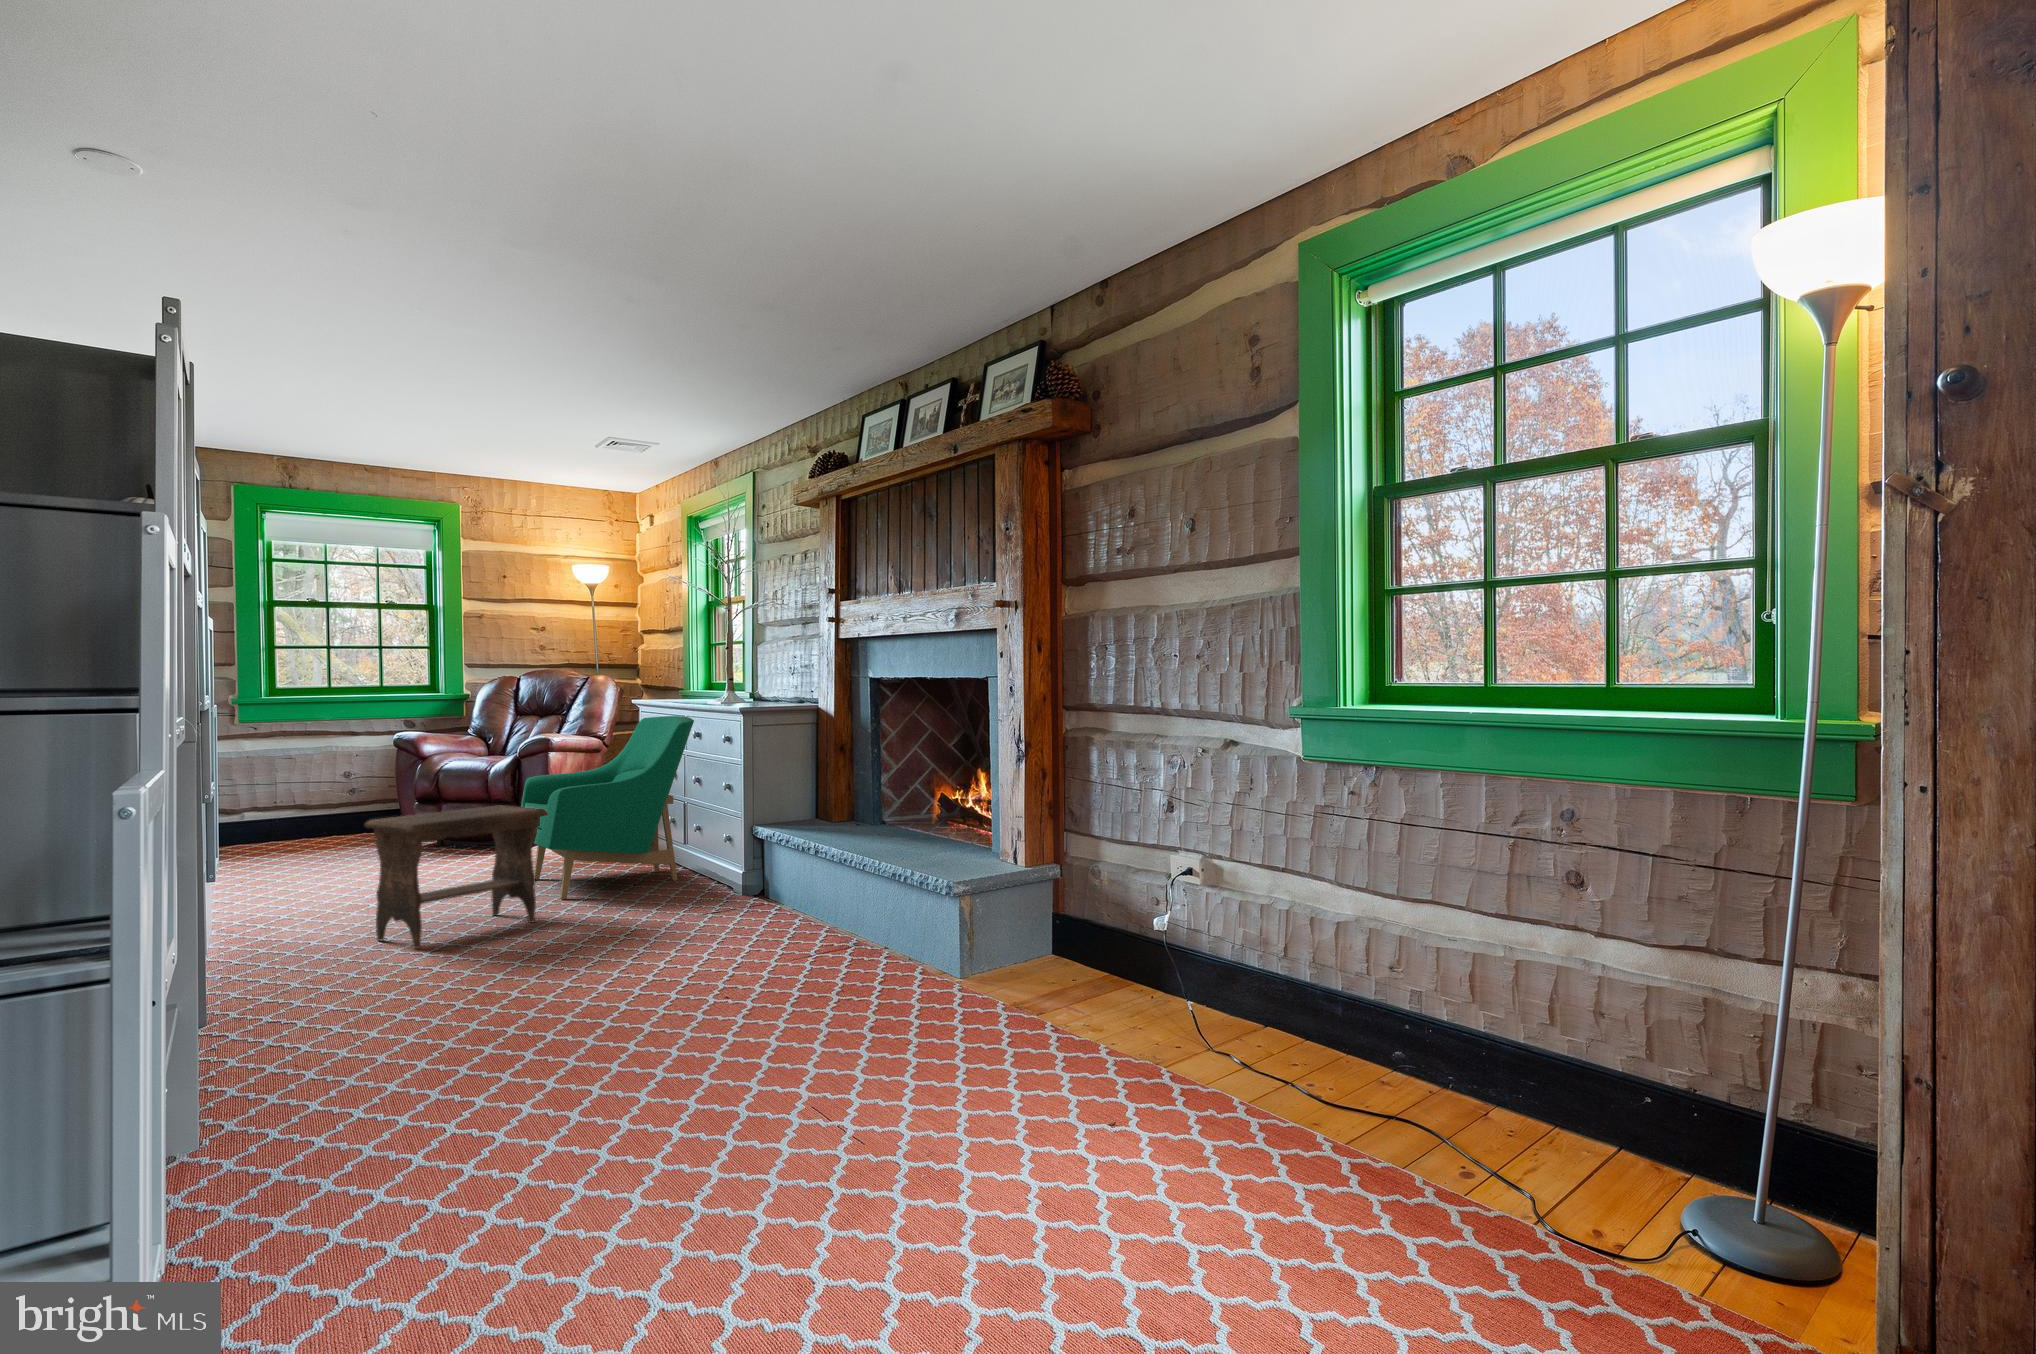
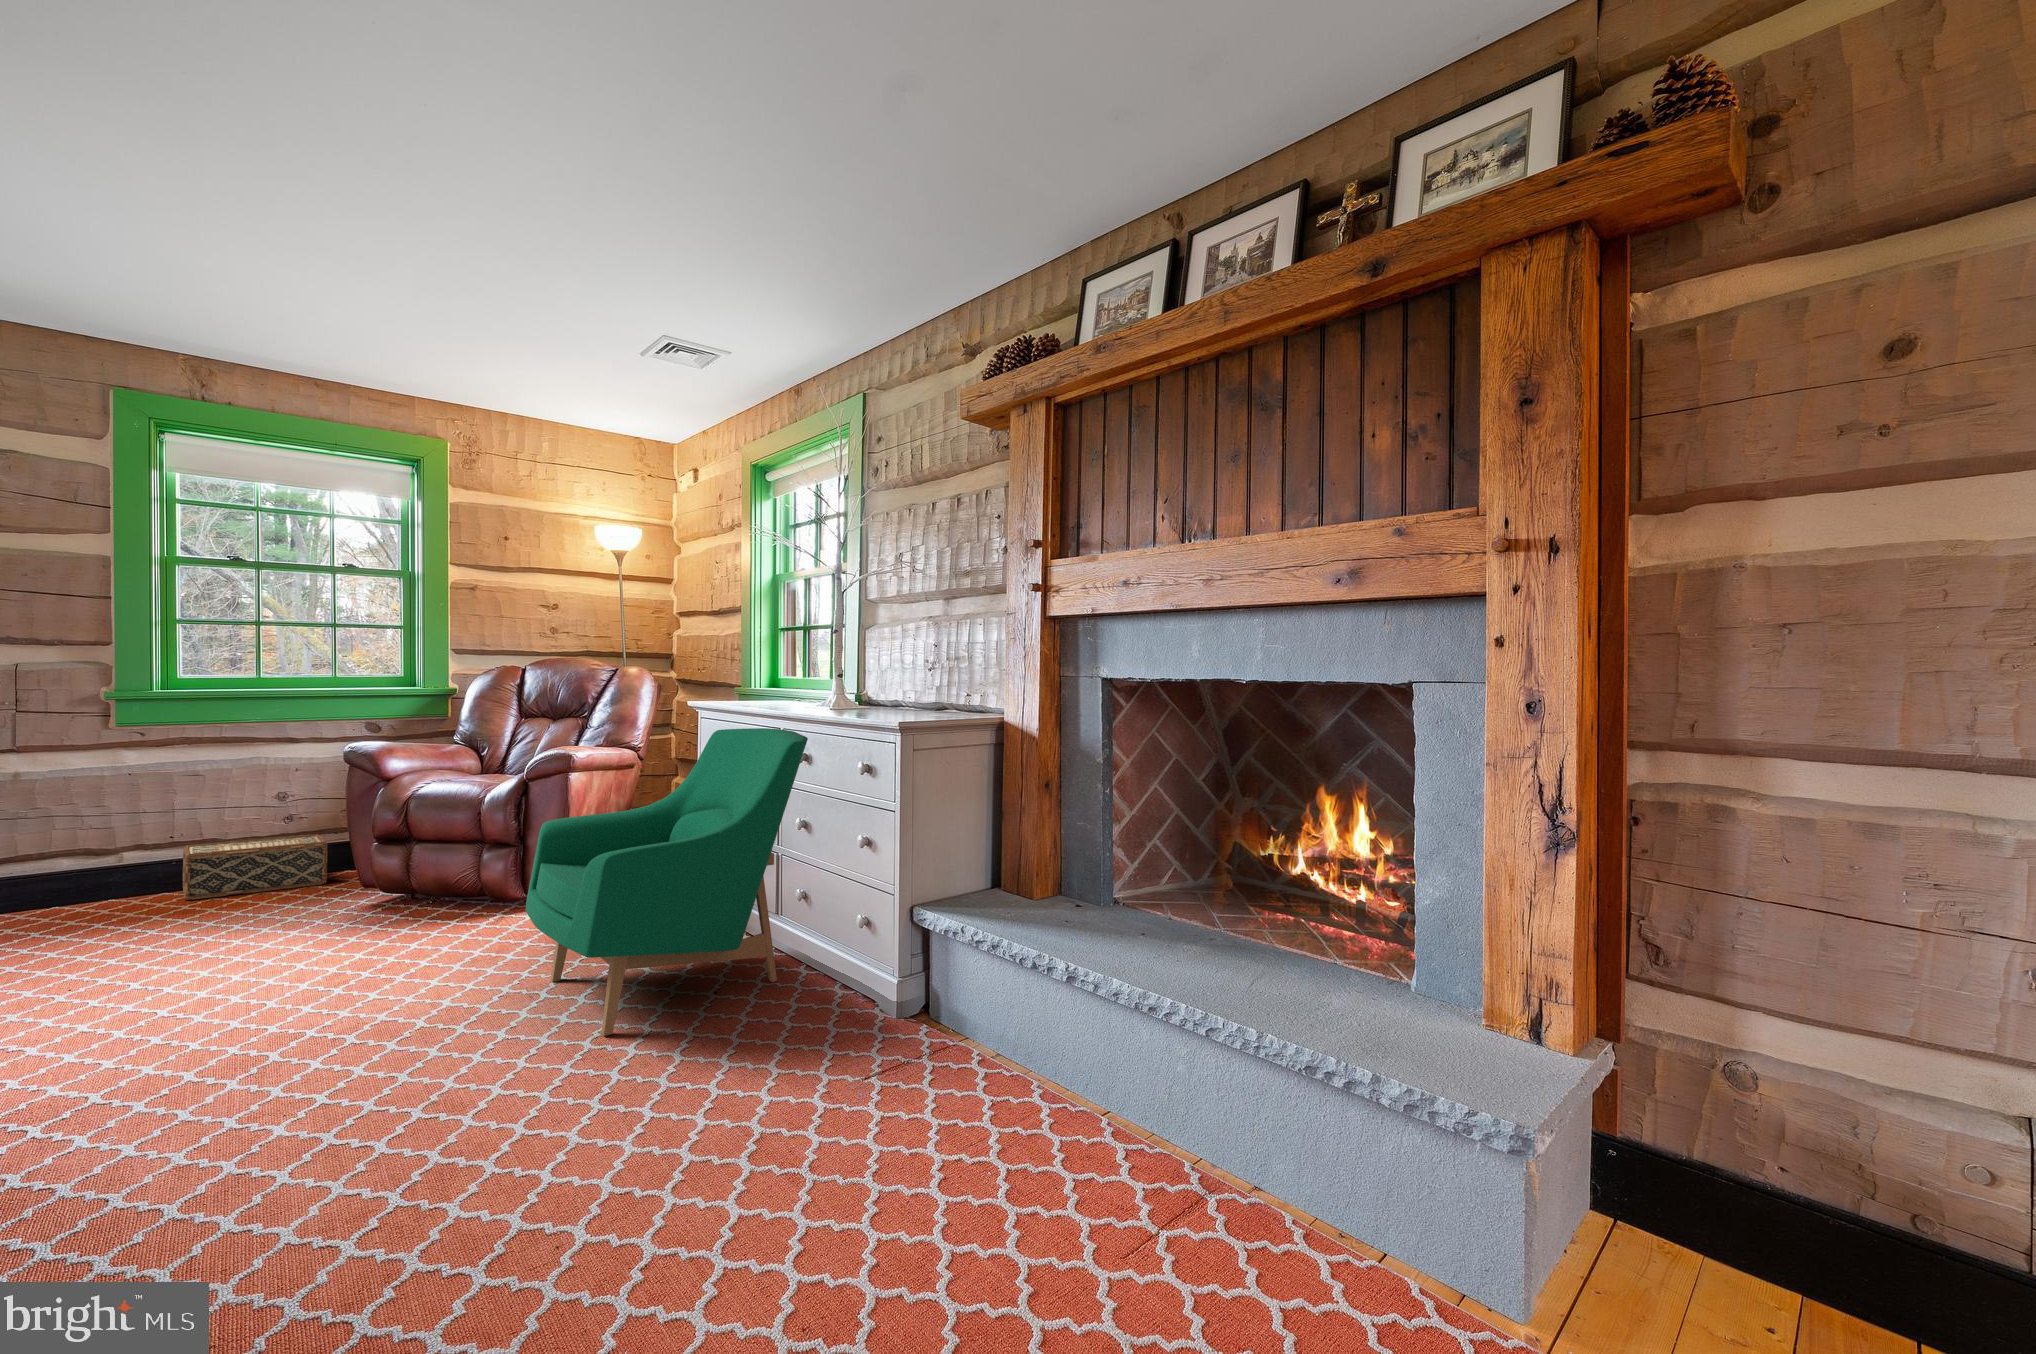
woven basket: none [282,803,380,845] -> present [183,834,327,900]
footstool: present [365,805,547,949] -> none [222,891,592,1229]

